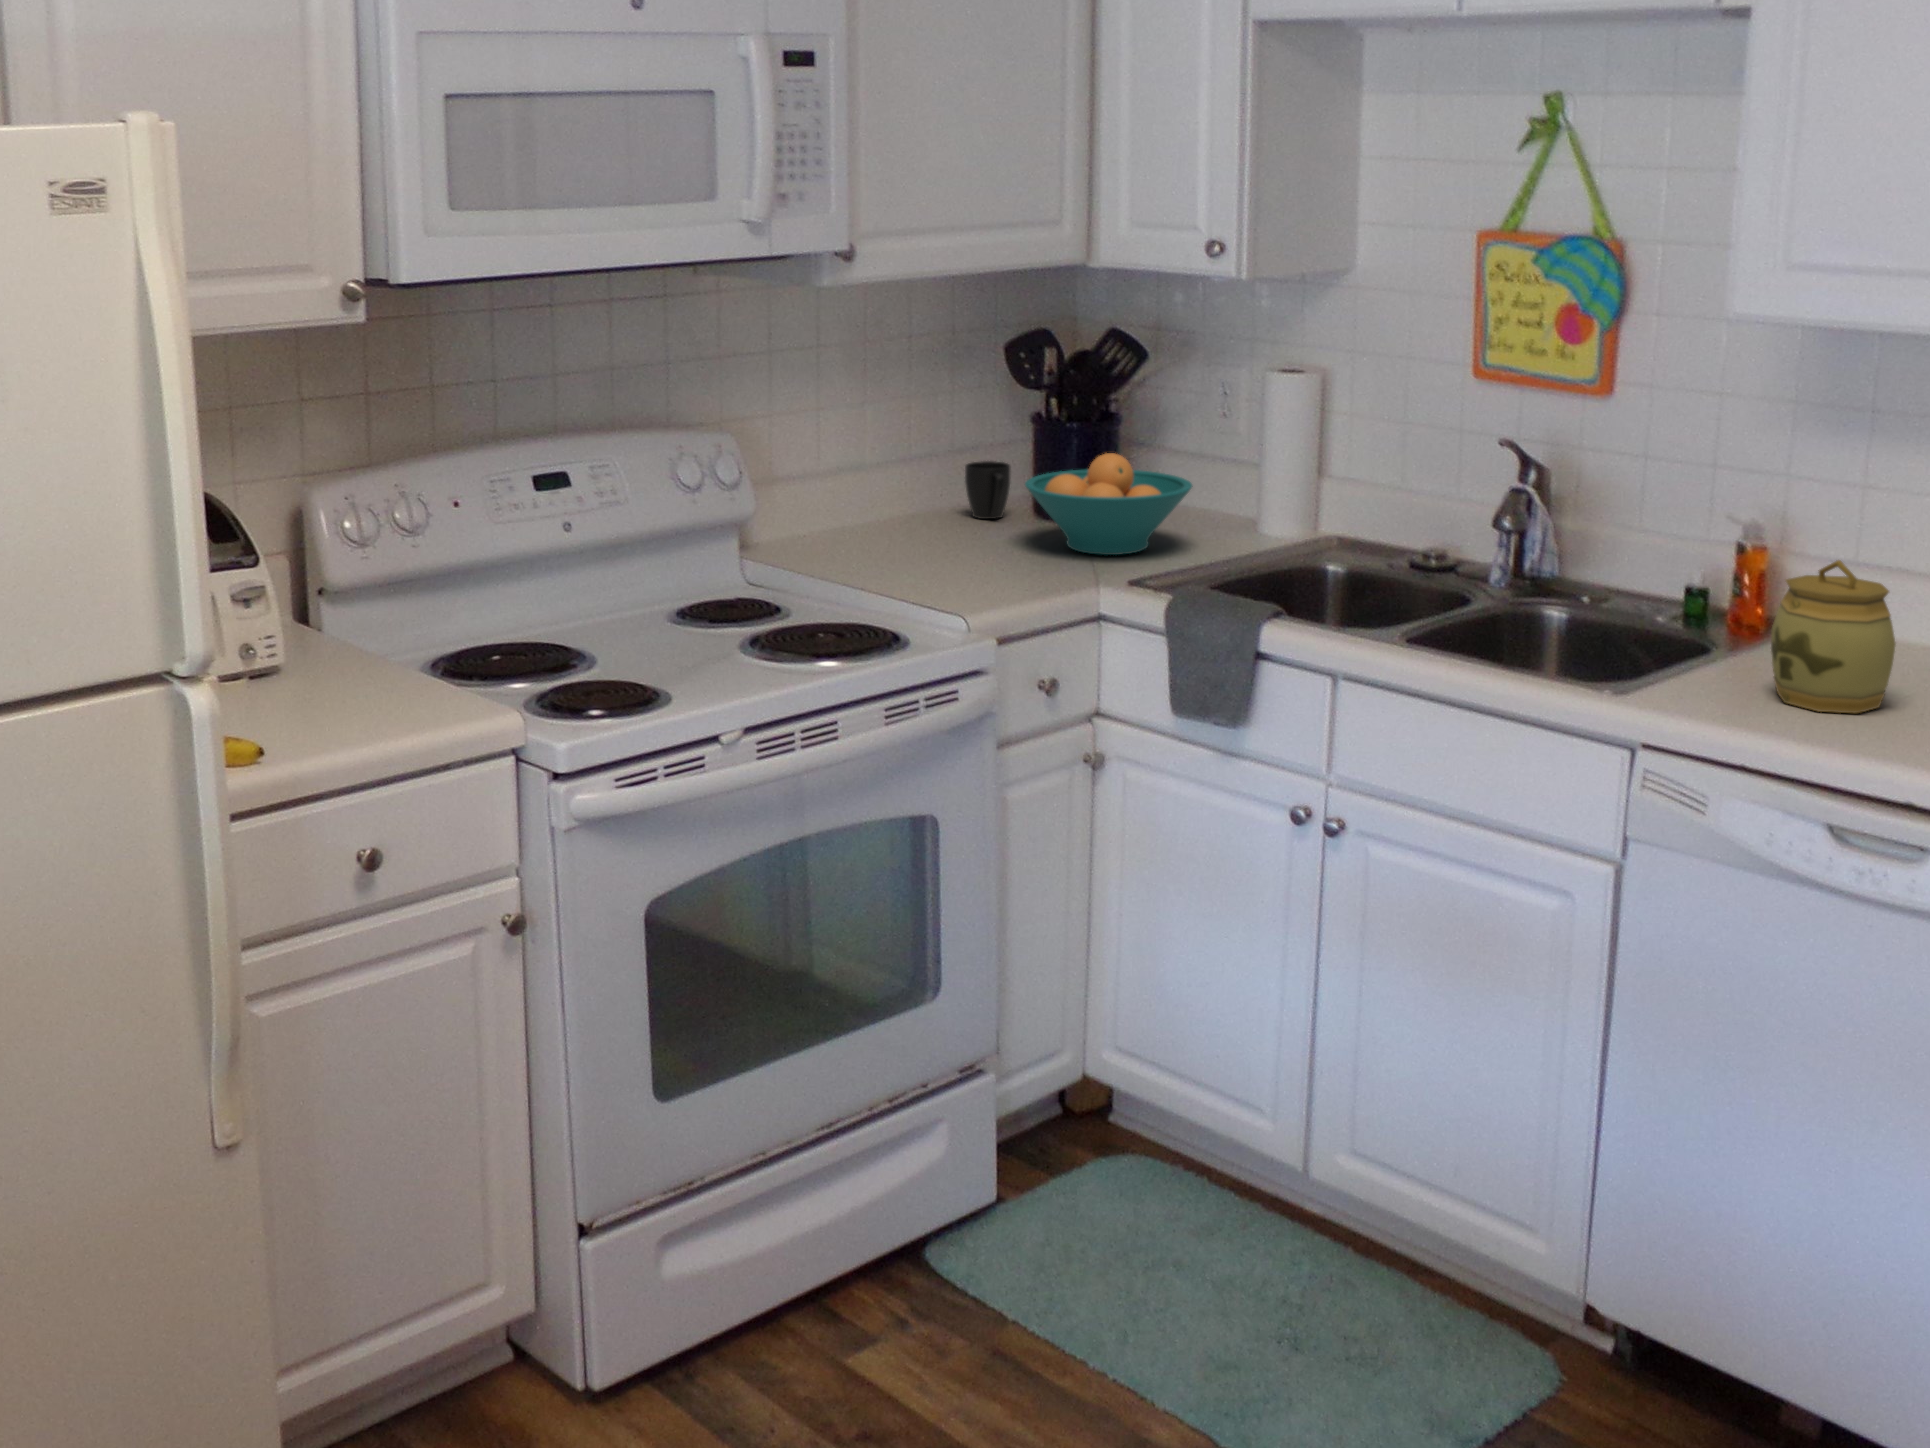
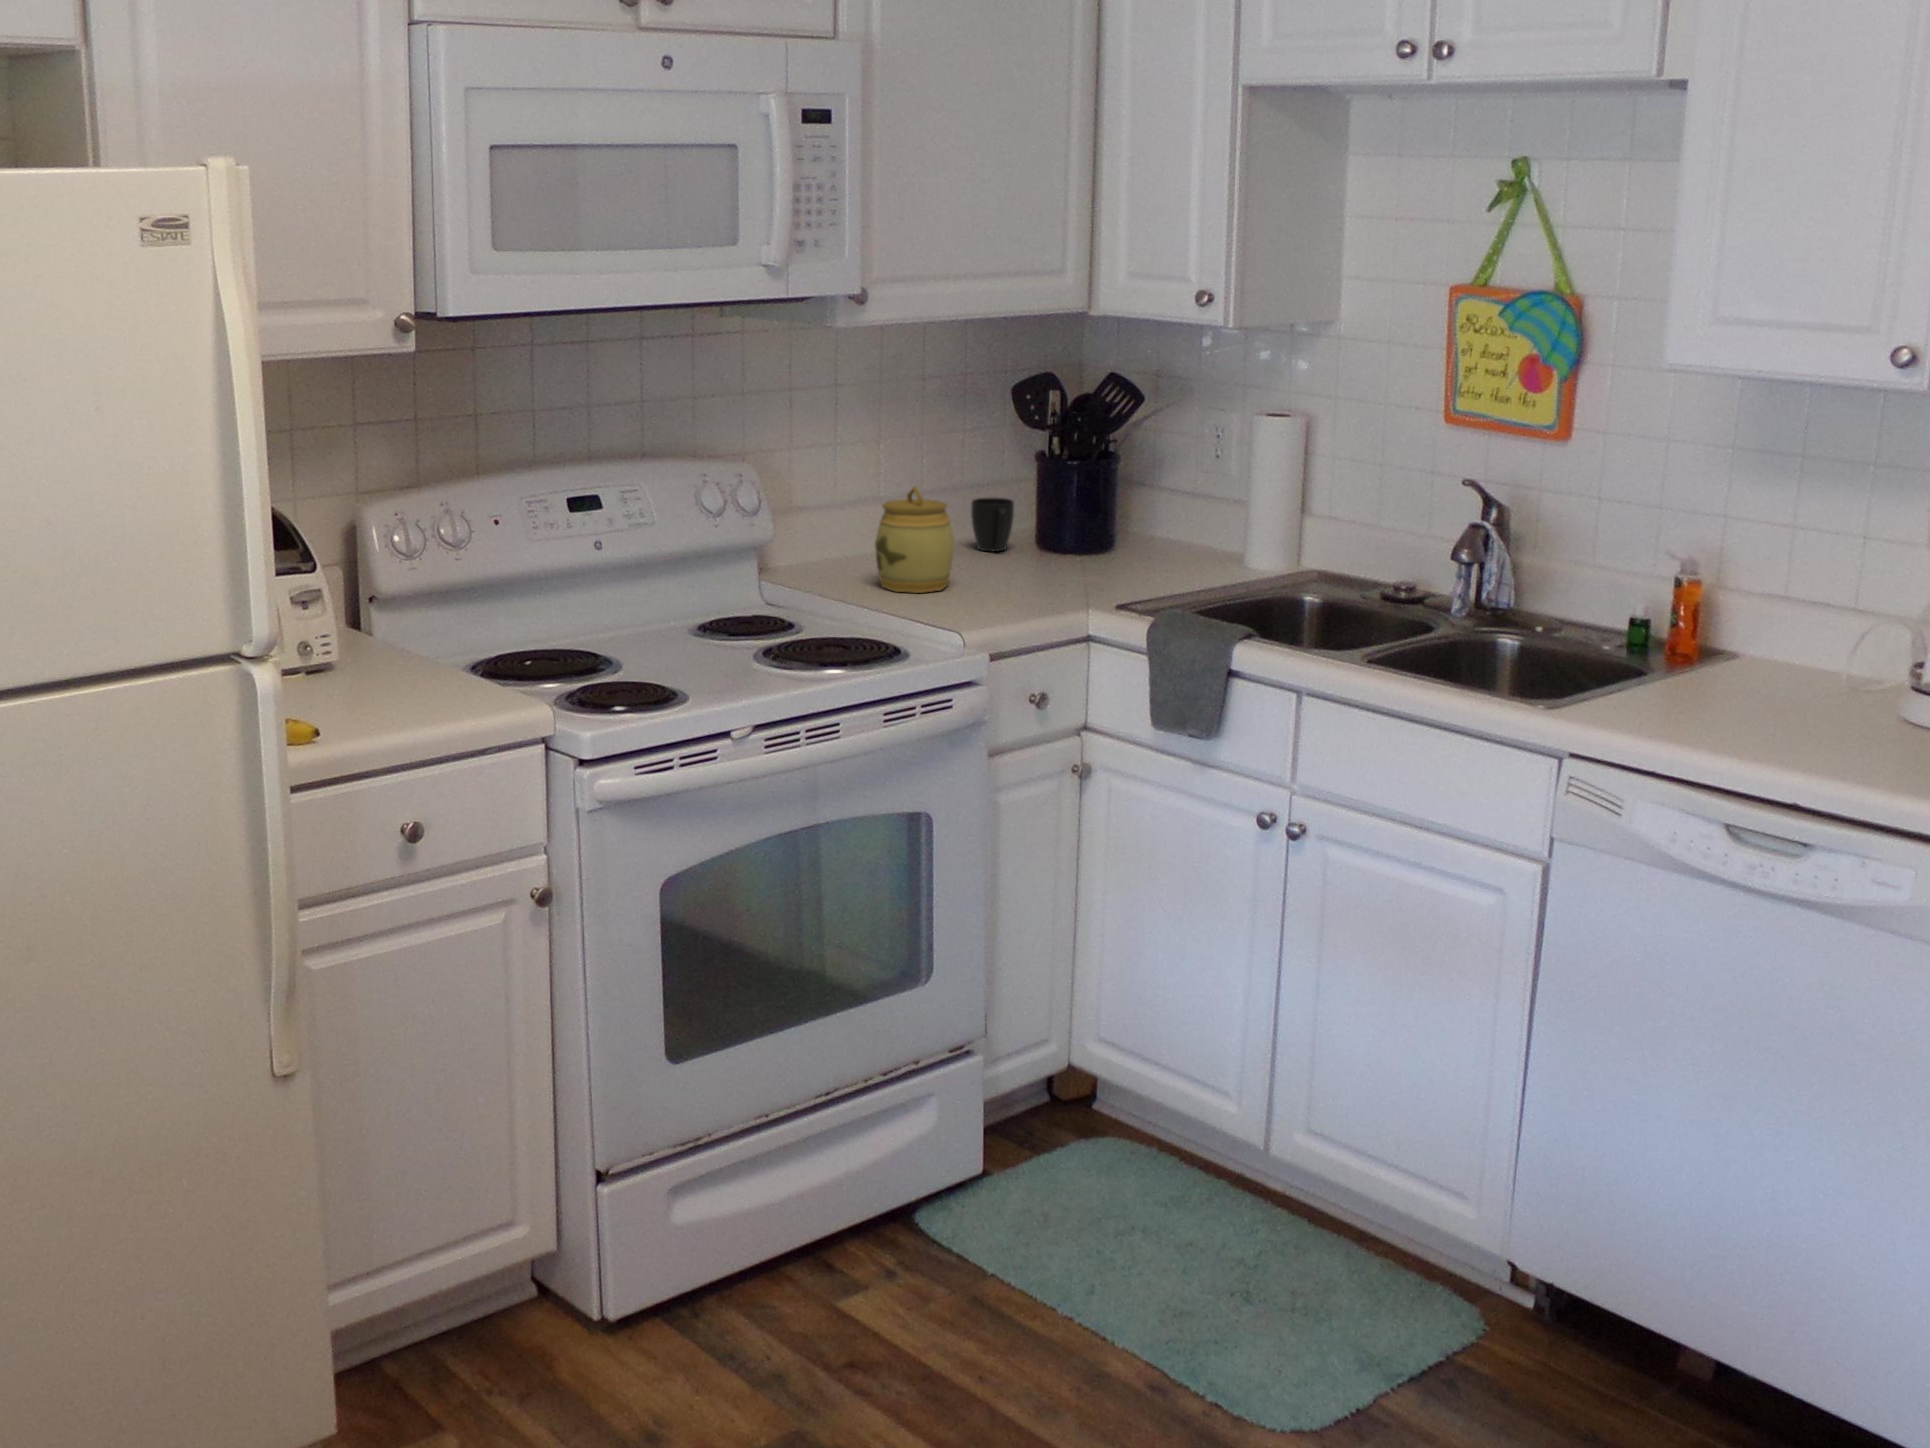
fruit bowl: present [1025,453,1193,555] -> none [1024,490,1180,584]
jar: present [1771,560,1896,713] -> present [875,486,954,593]

